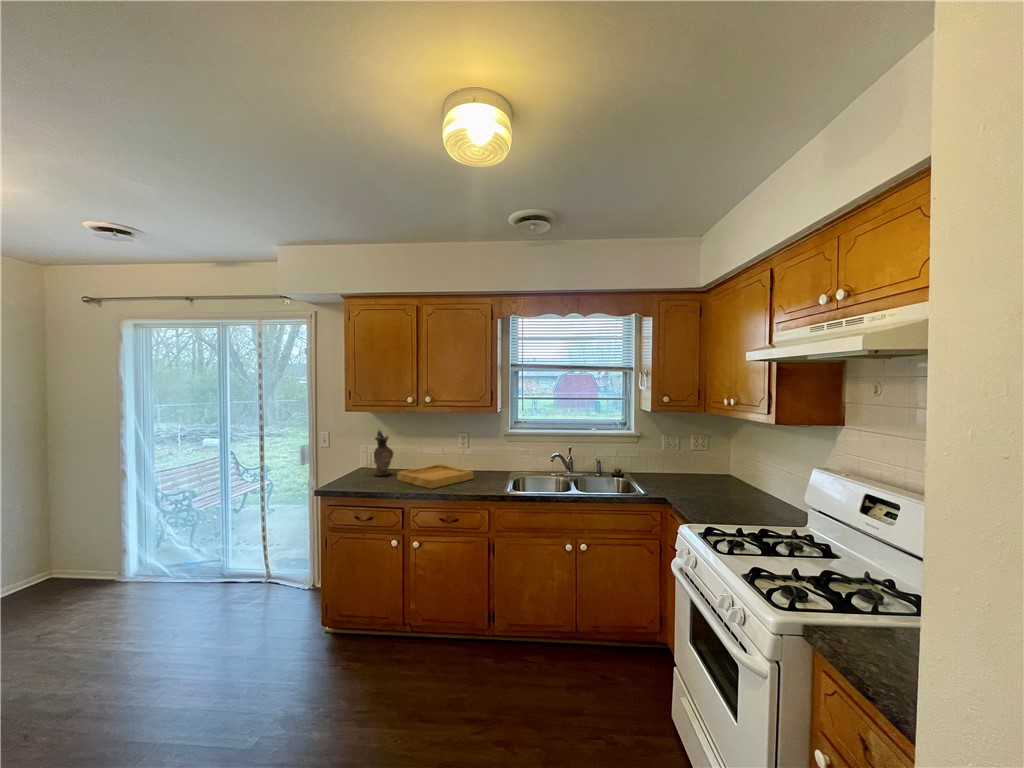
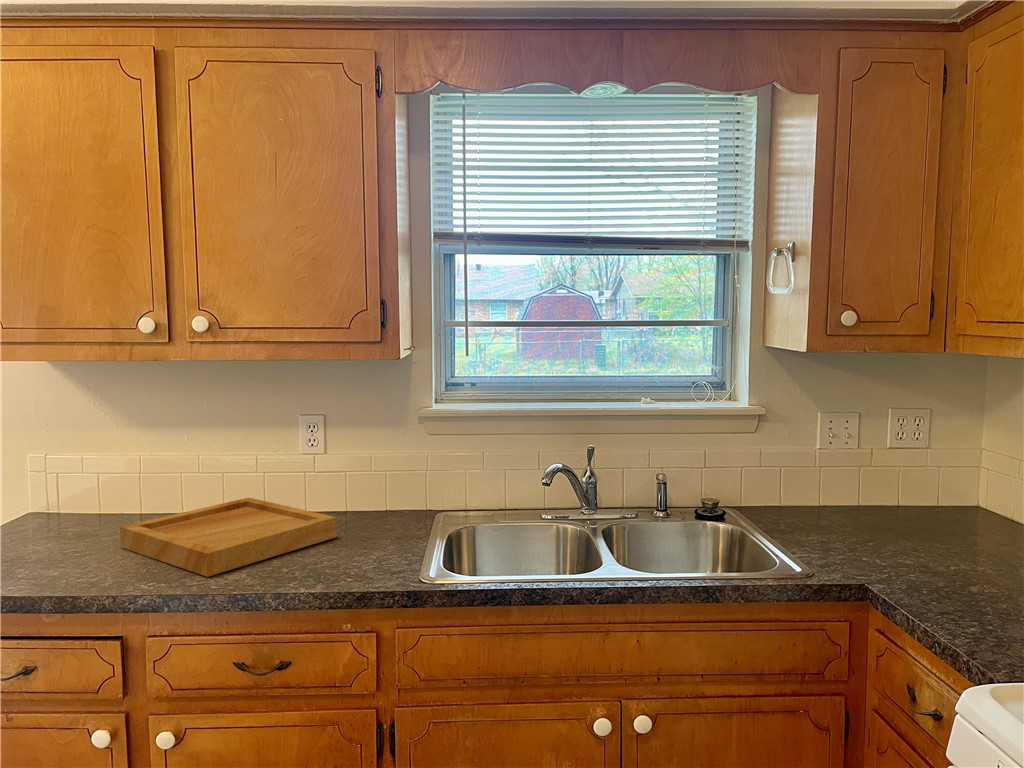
ceramic pitcher: present [374,430,393,476] -> none [57,412,115,536]

